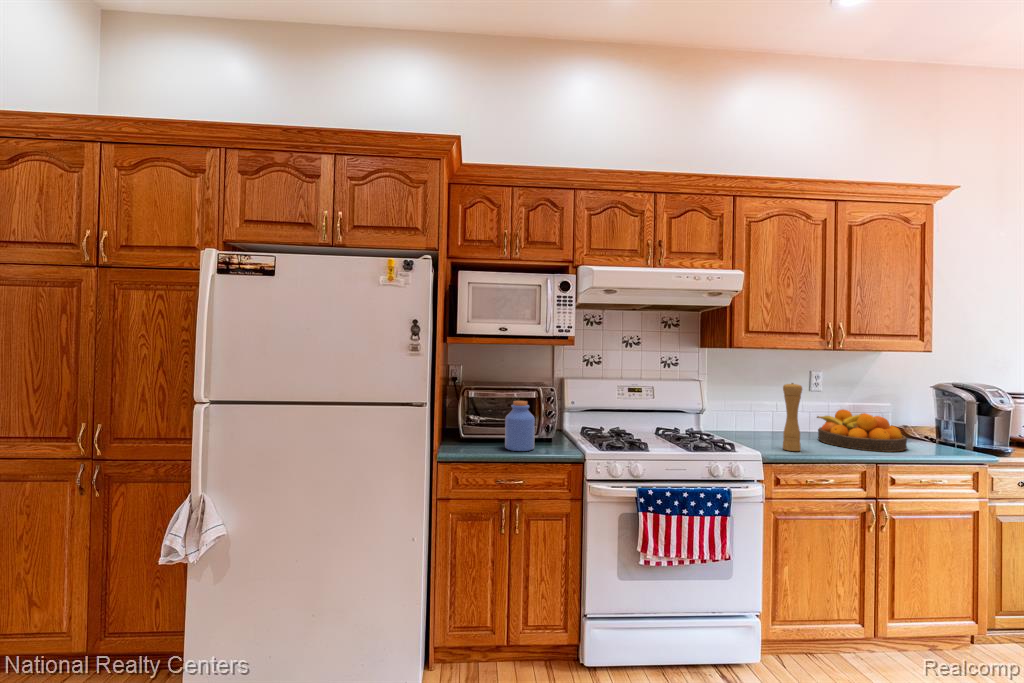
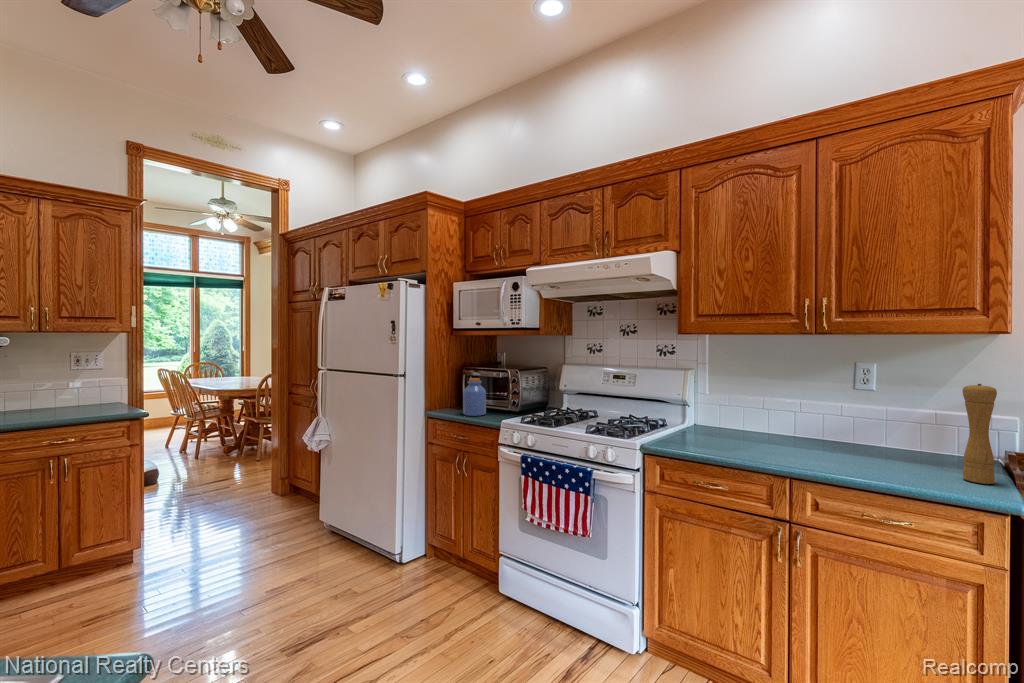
pepper mill: present [783,383,802,451] -> present [962,384,997,484]
fruit bowl: present [817,409,907,452] -> none [792,413,912,473]

